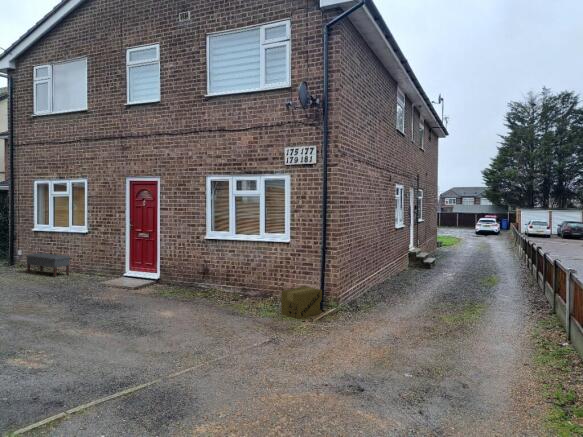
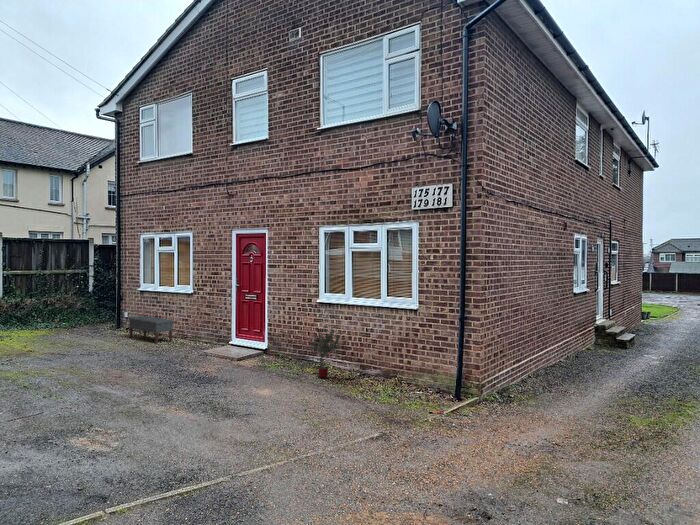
potted tree: none [199,258,227,300] -> present [310,327,341,378]
cardboard box: present [281,286,322,319] -> none [405,366,459,410]

